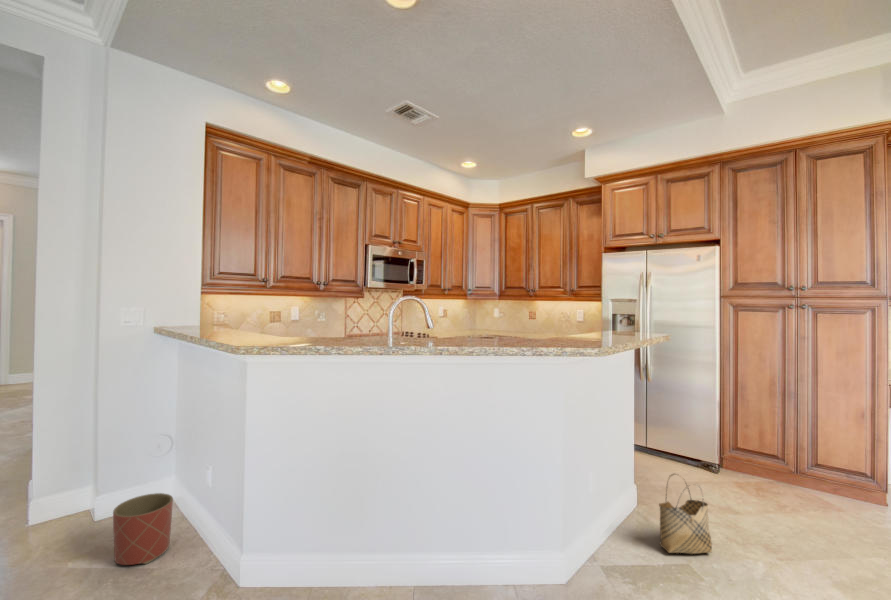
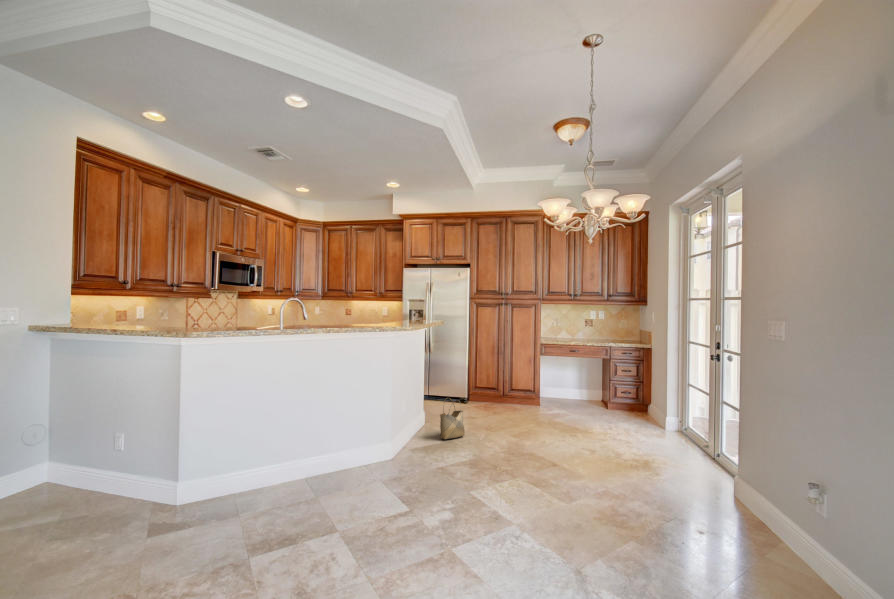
planter: present [113,493,173,565] -> none [27,467,85,527]

